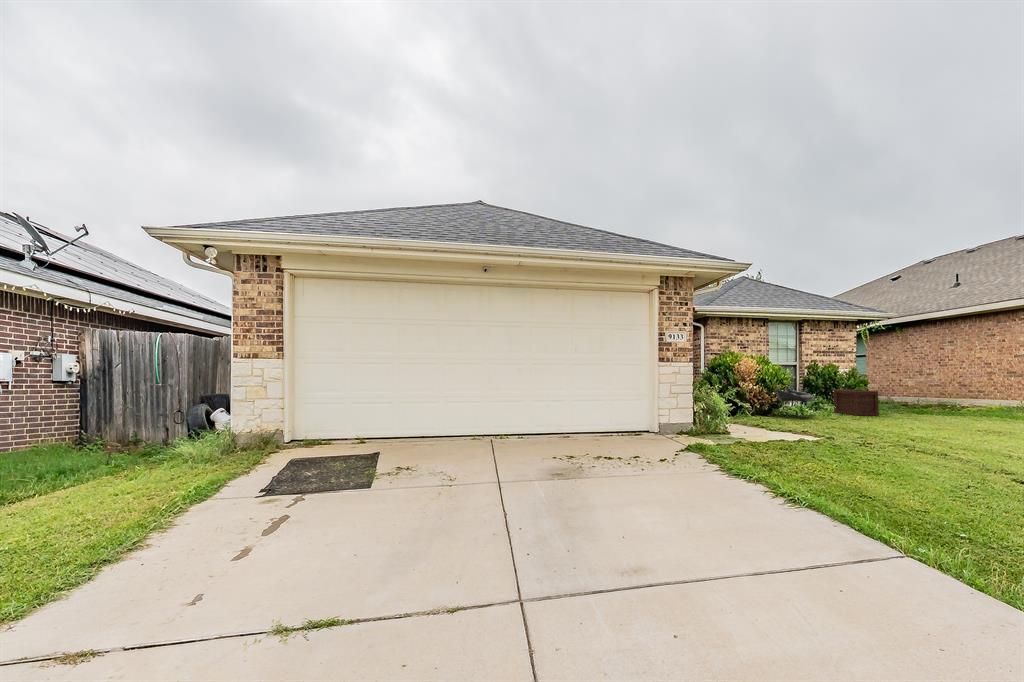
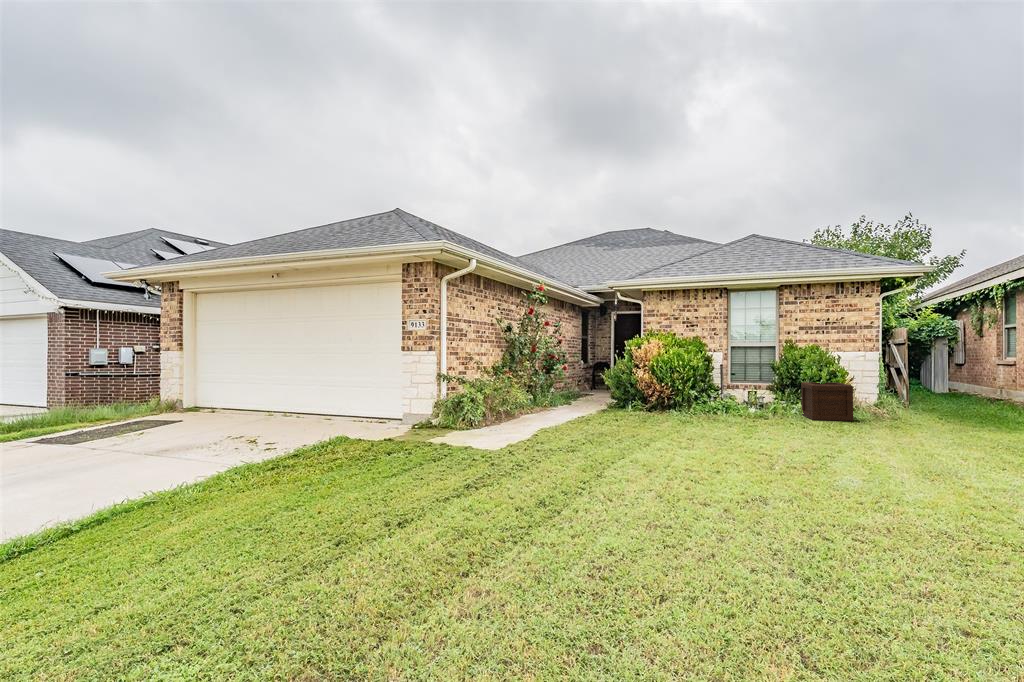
lounge chair: present [773,387,815,419] -> none [672,368,728,419]

